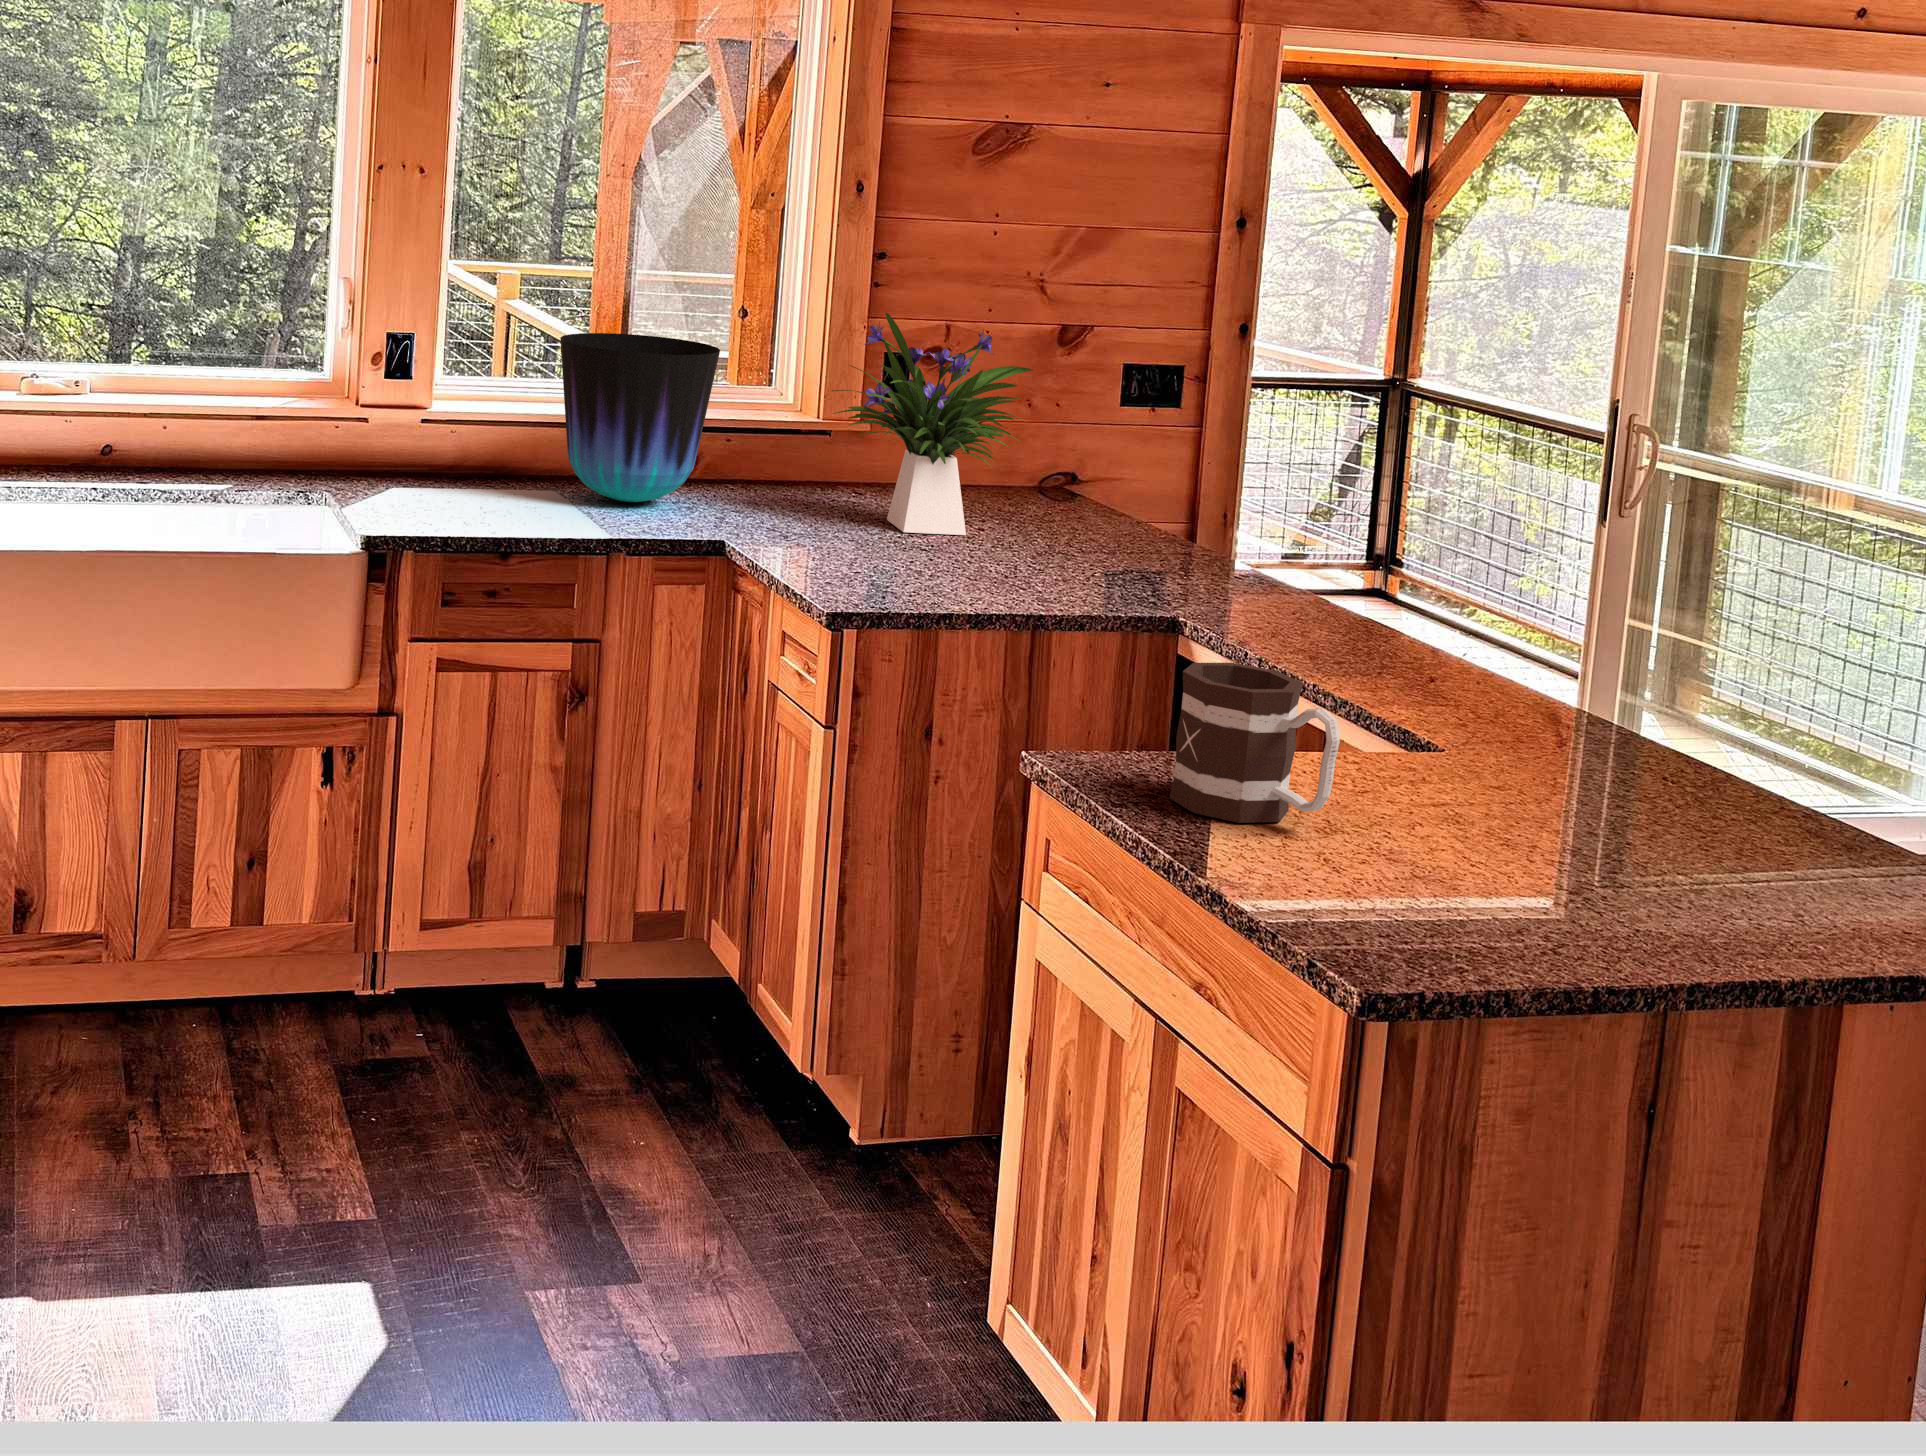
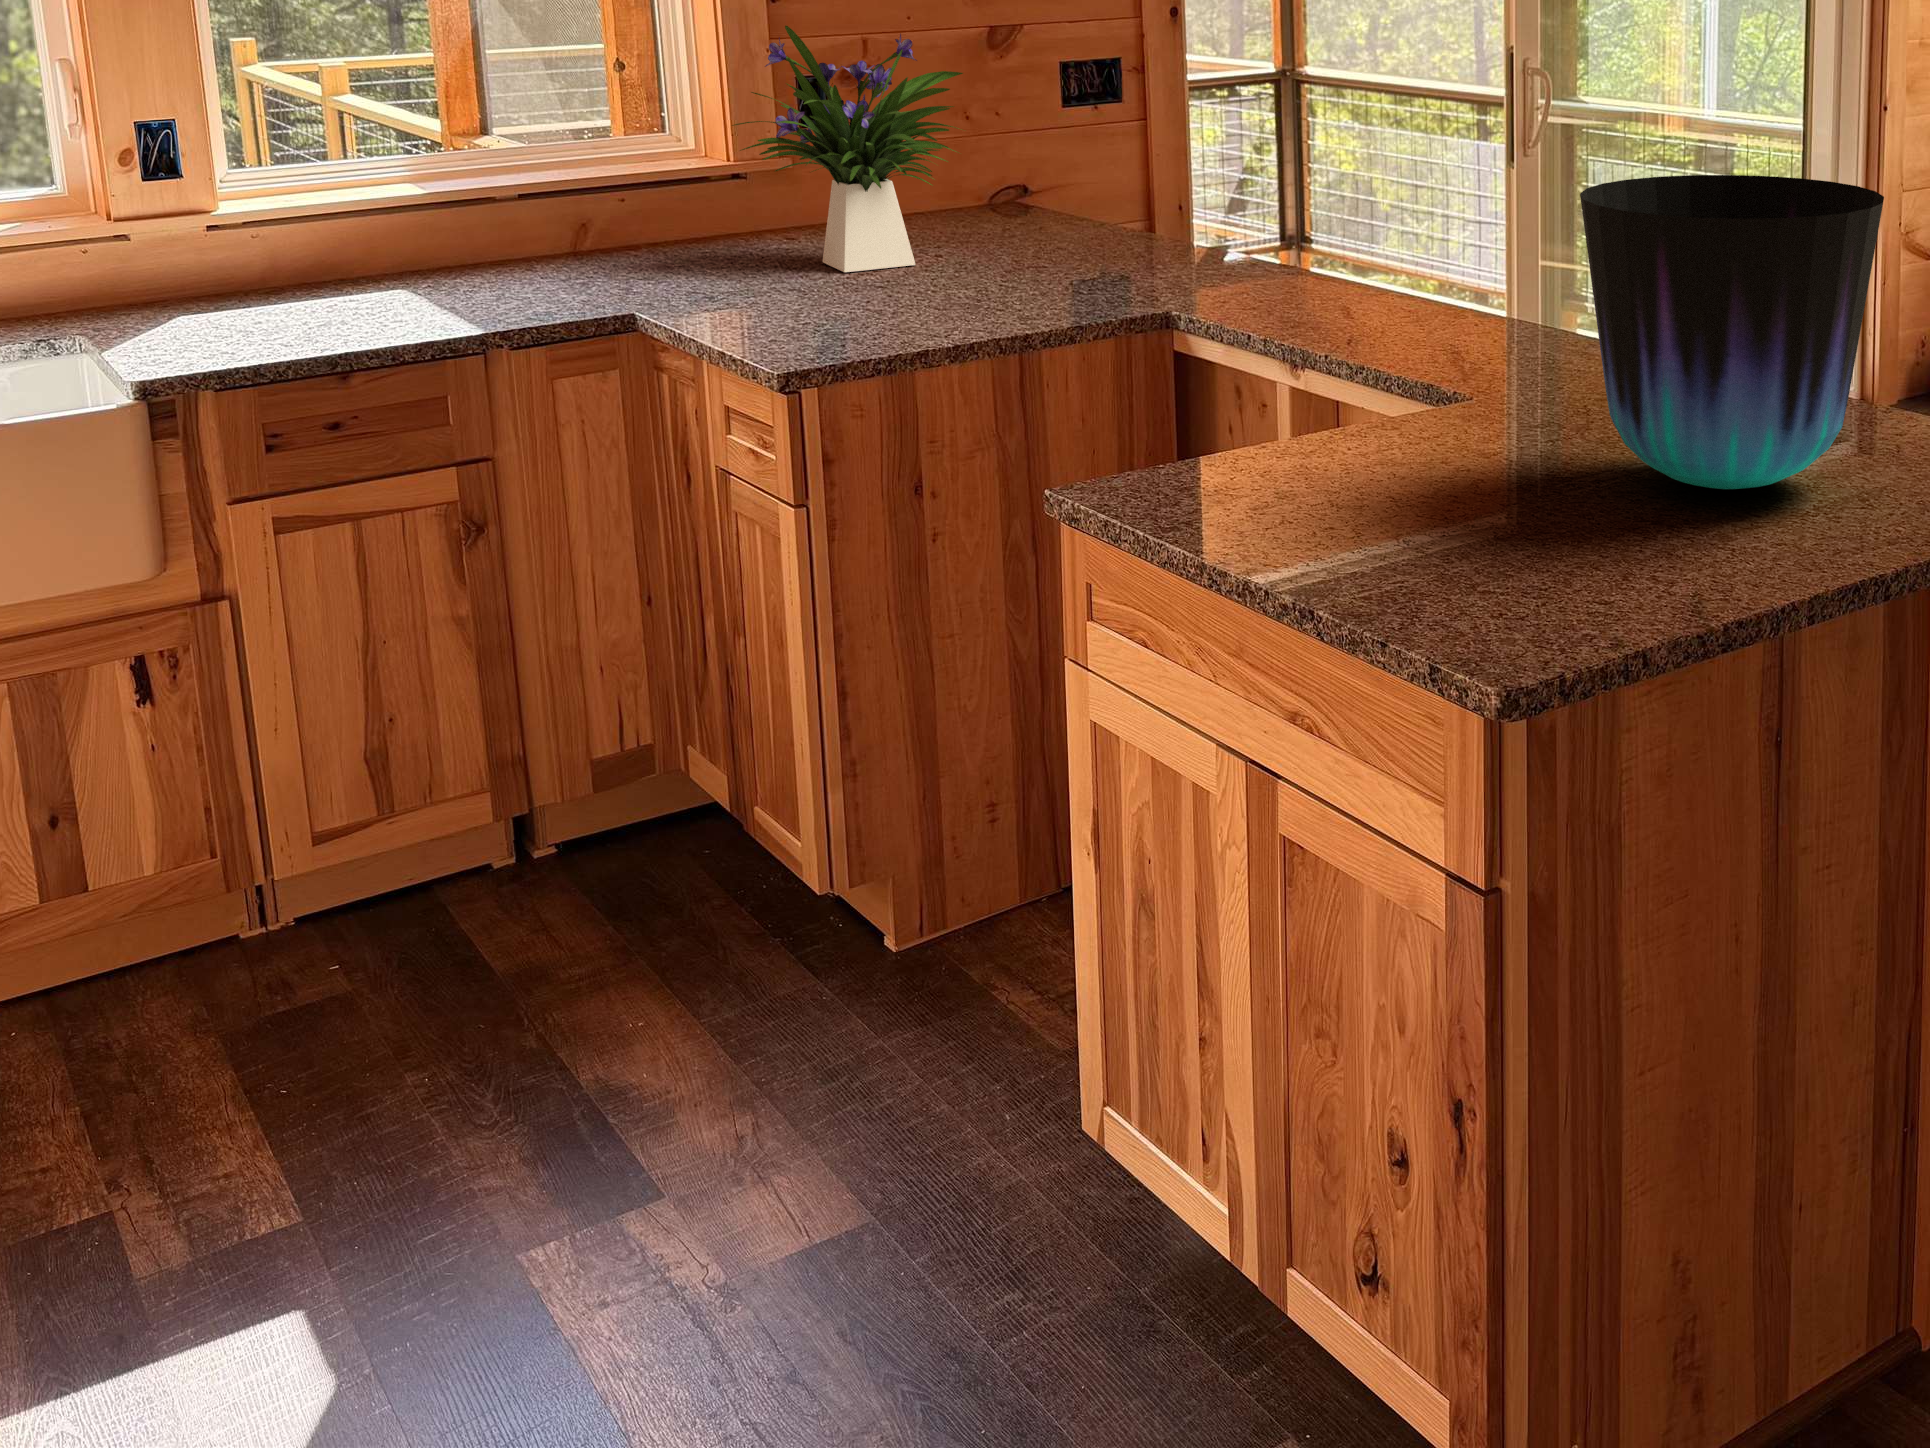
vase: present [560,333,720,502] -> present [1580,175,1884,489]
mug: present [1169,663,1340,823] -> none [1214,344,1400,523]

